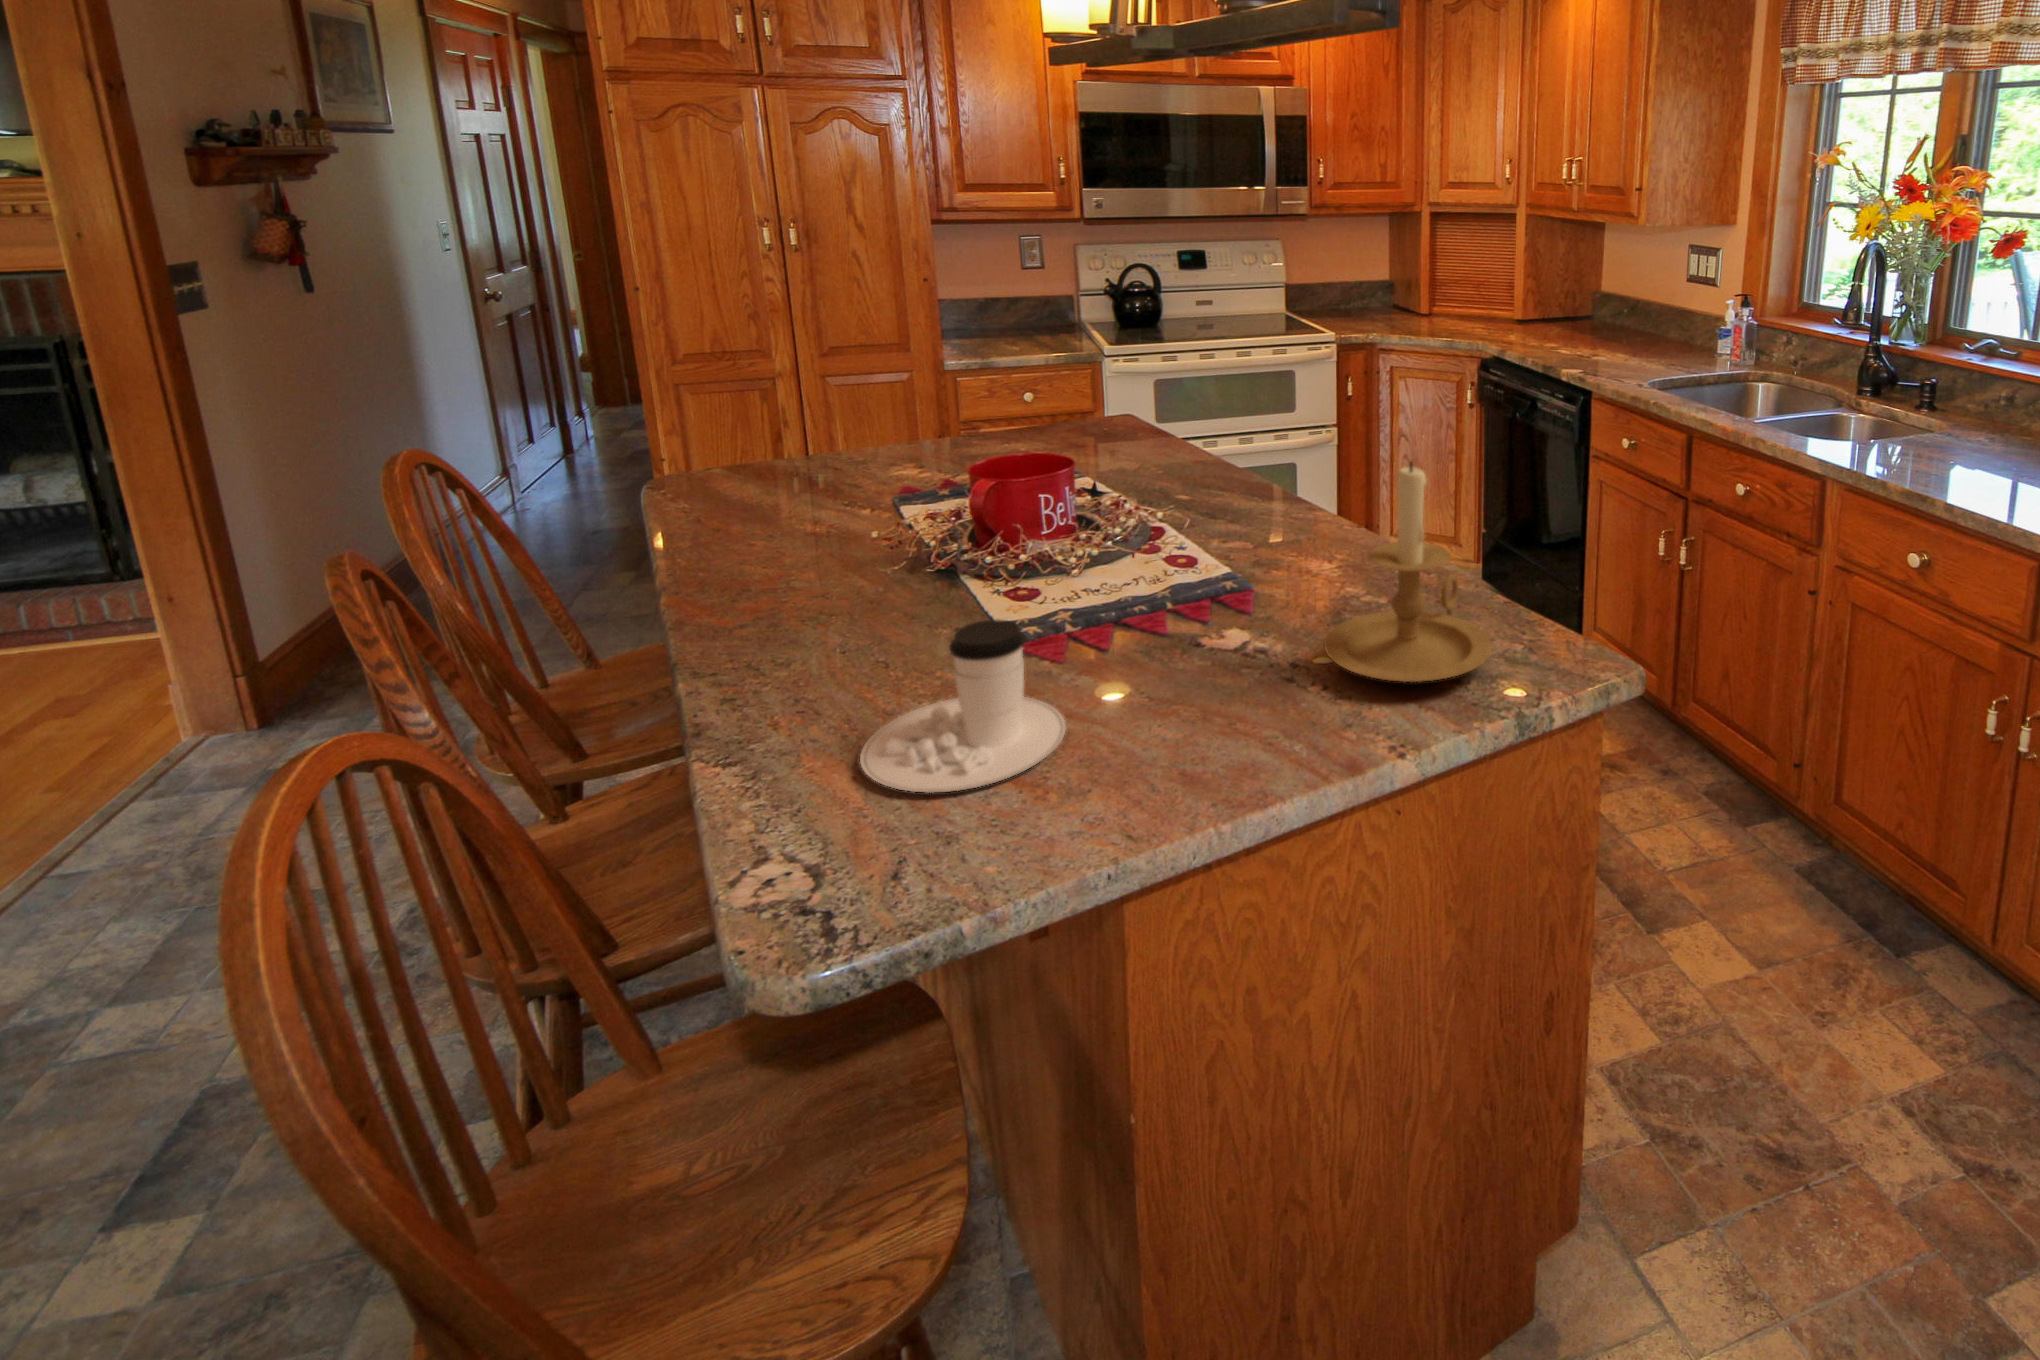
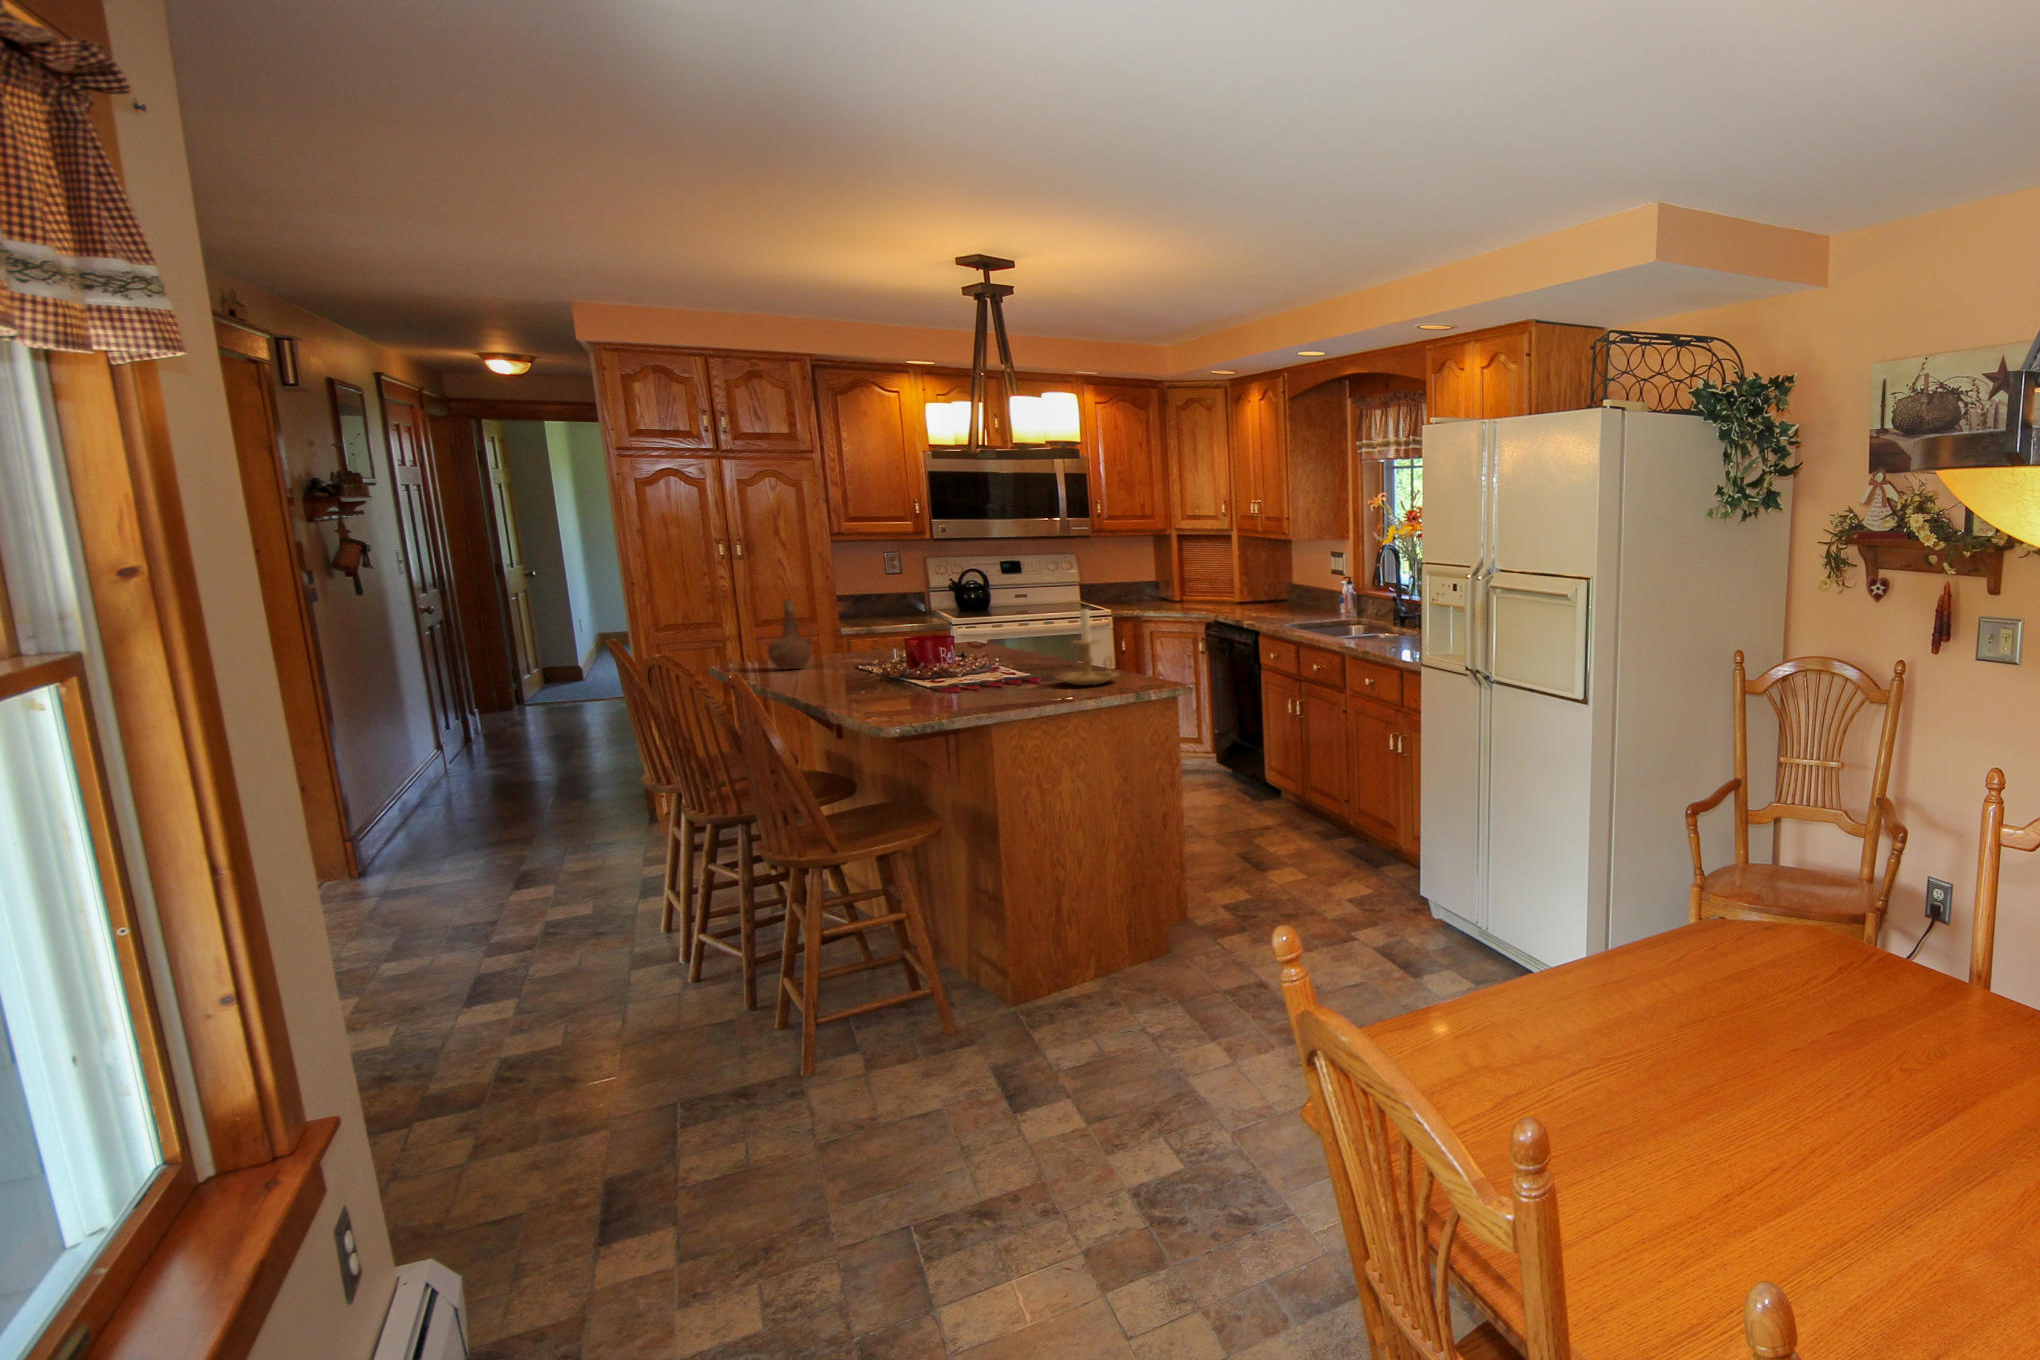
ceramic pitcher: none [747,360,835,499] -> present [767,600,812,669]
coffee cup: present [860,619,1066,793] -> none [880,658,954,704]

